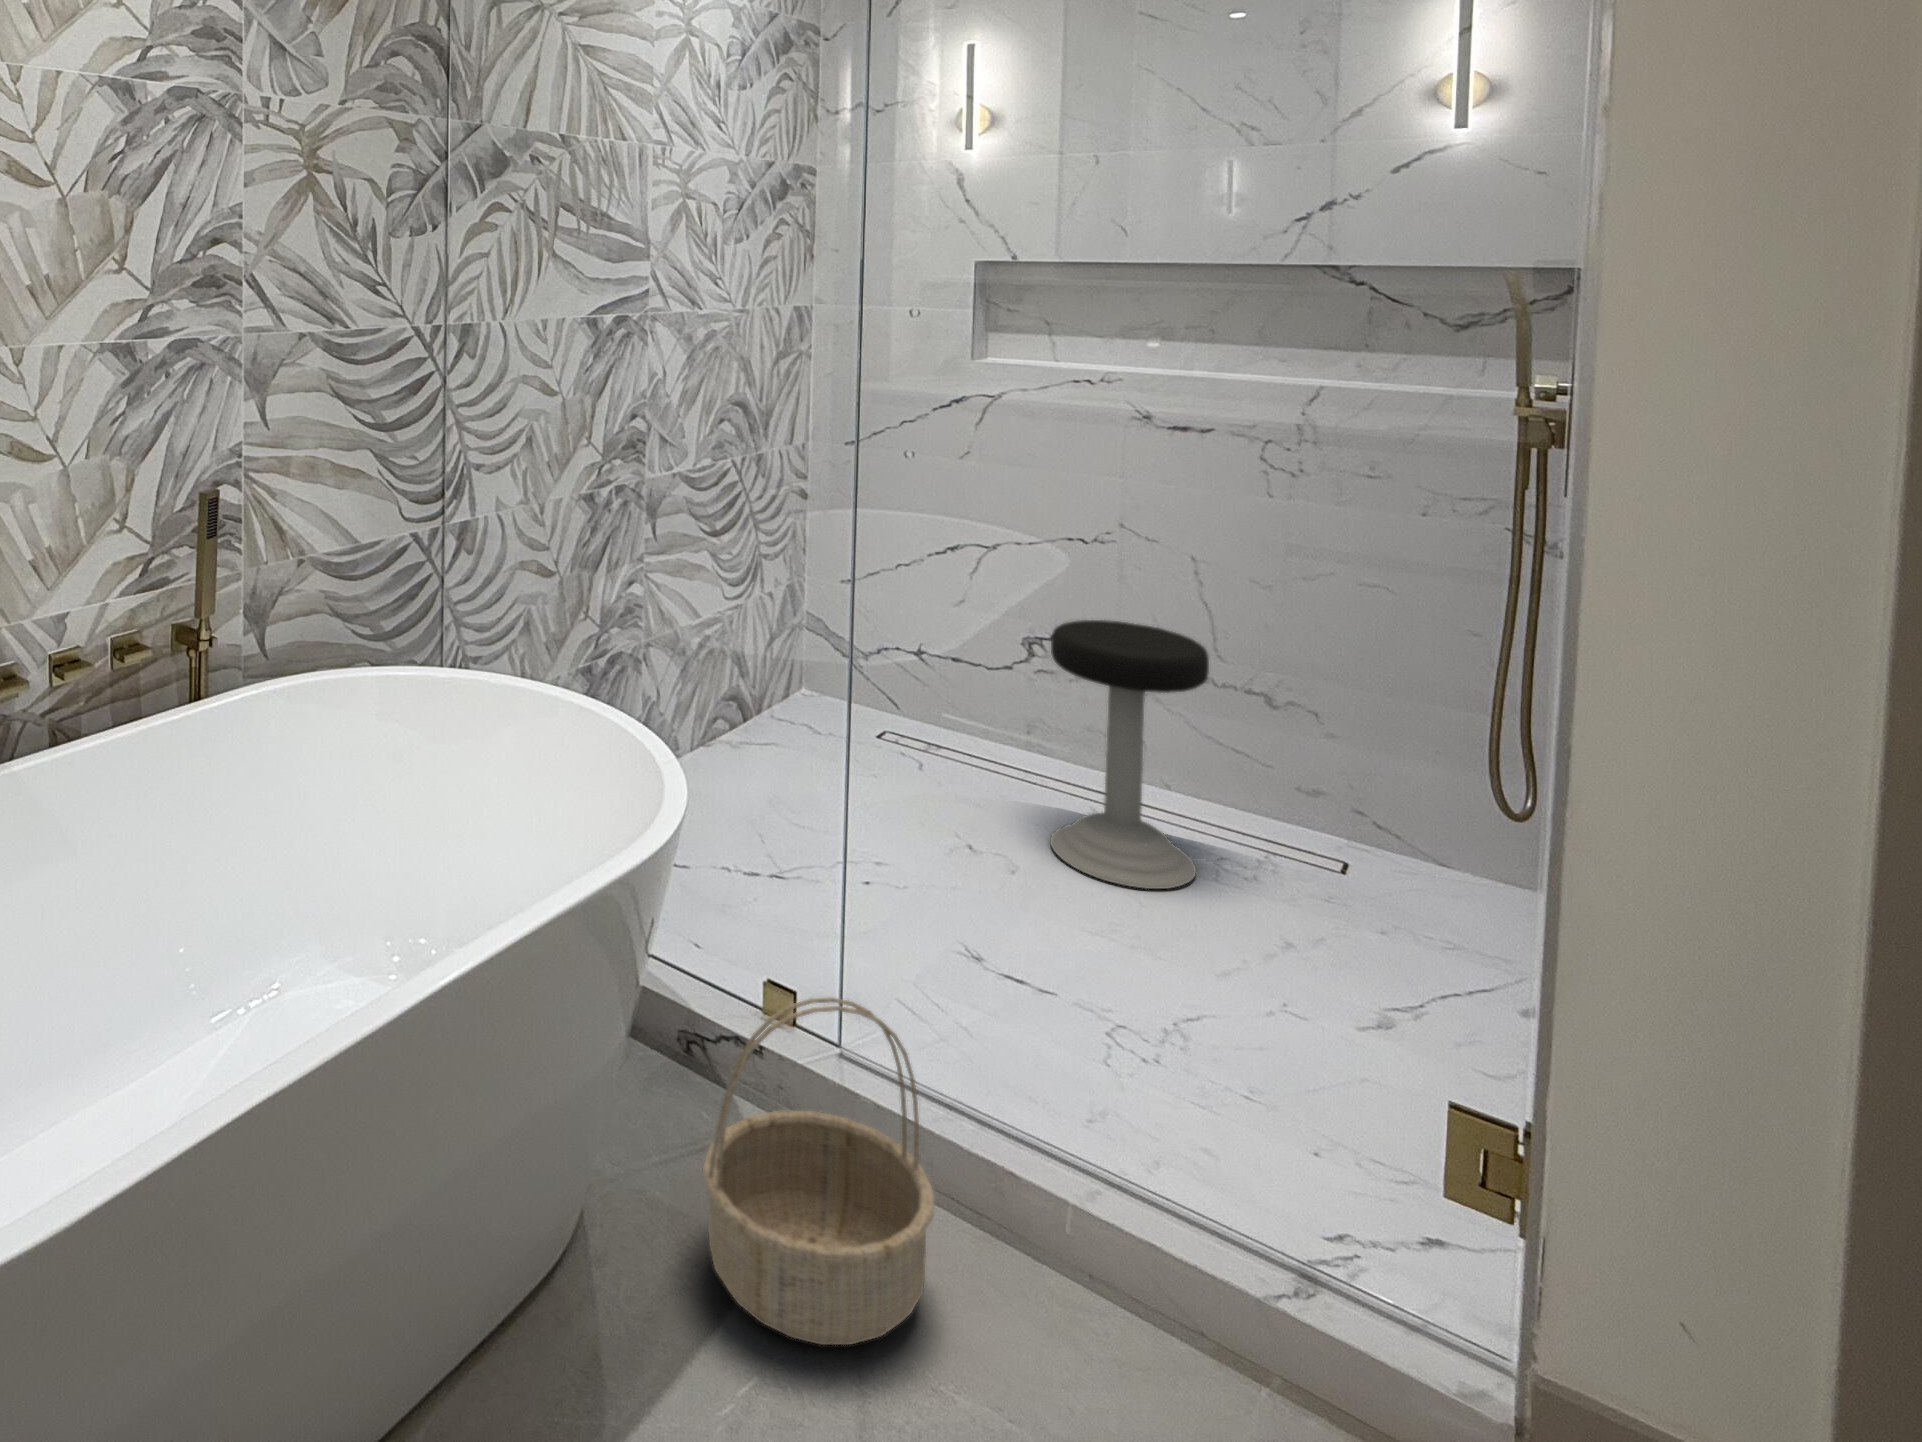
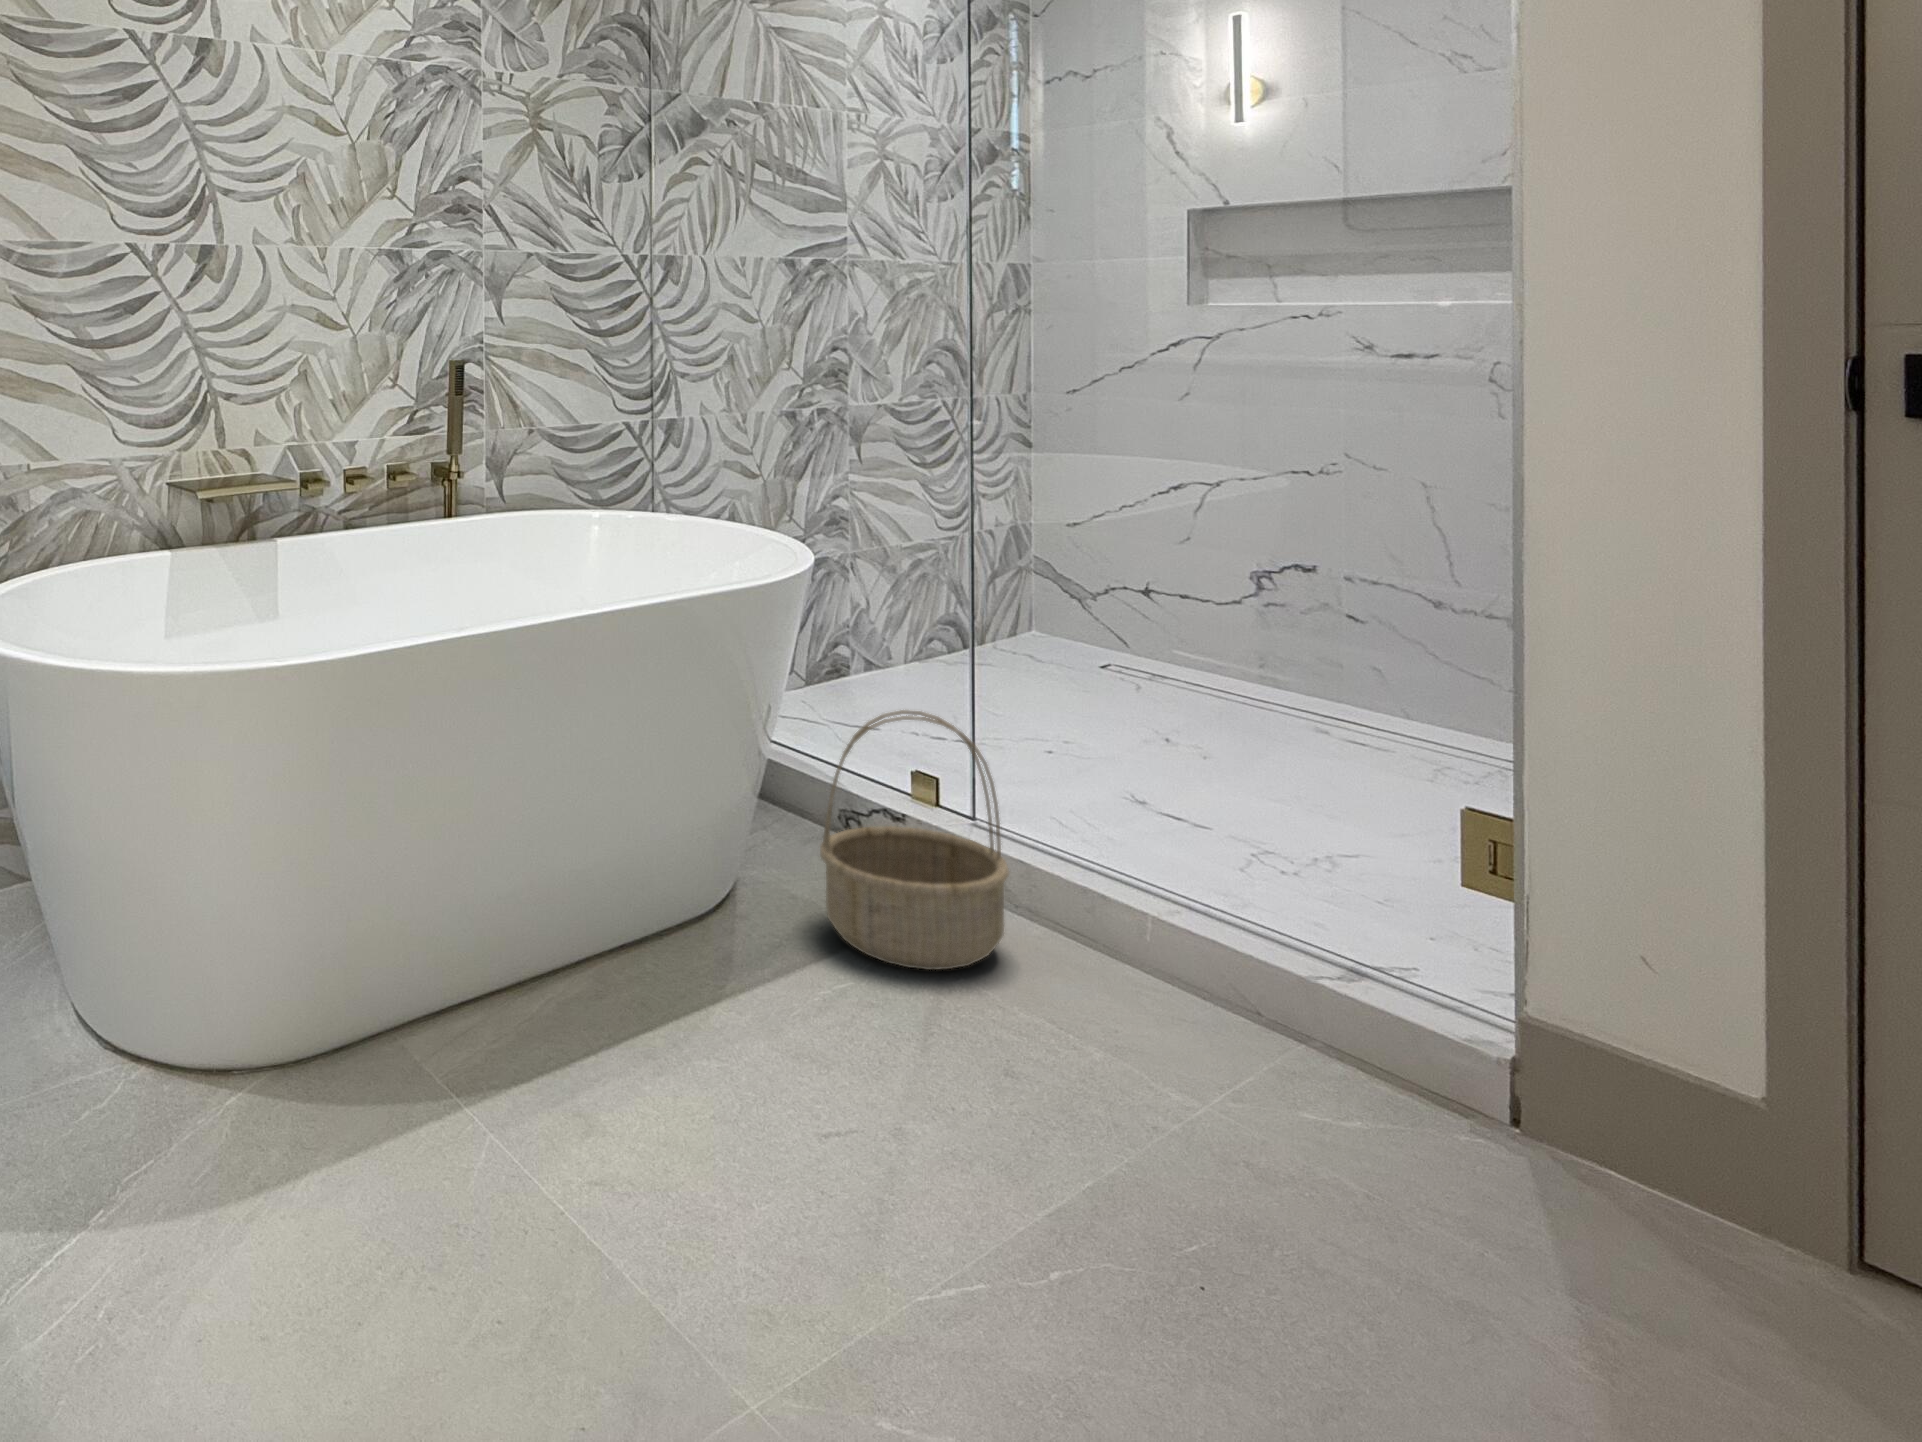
stool: present [1050,620,1209,889] -> none [1245,532,1406,775]

